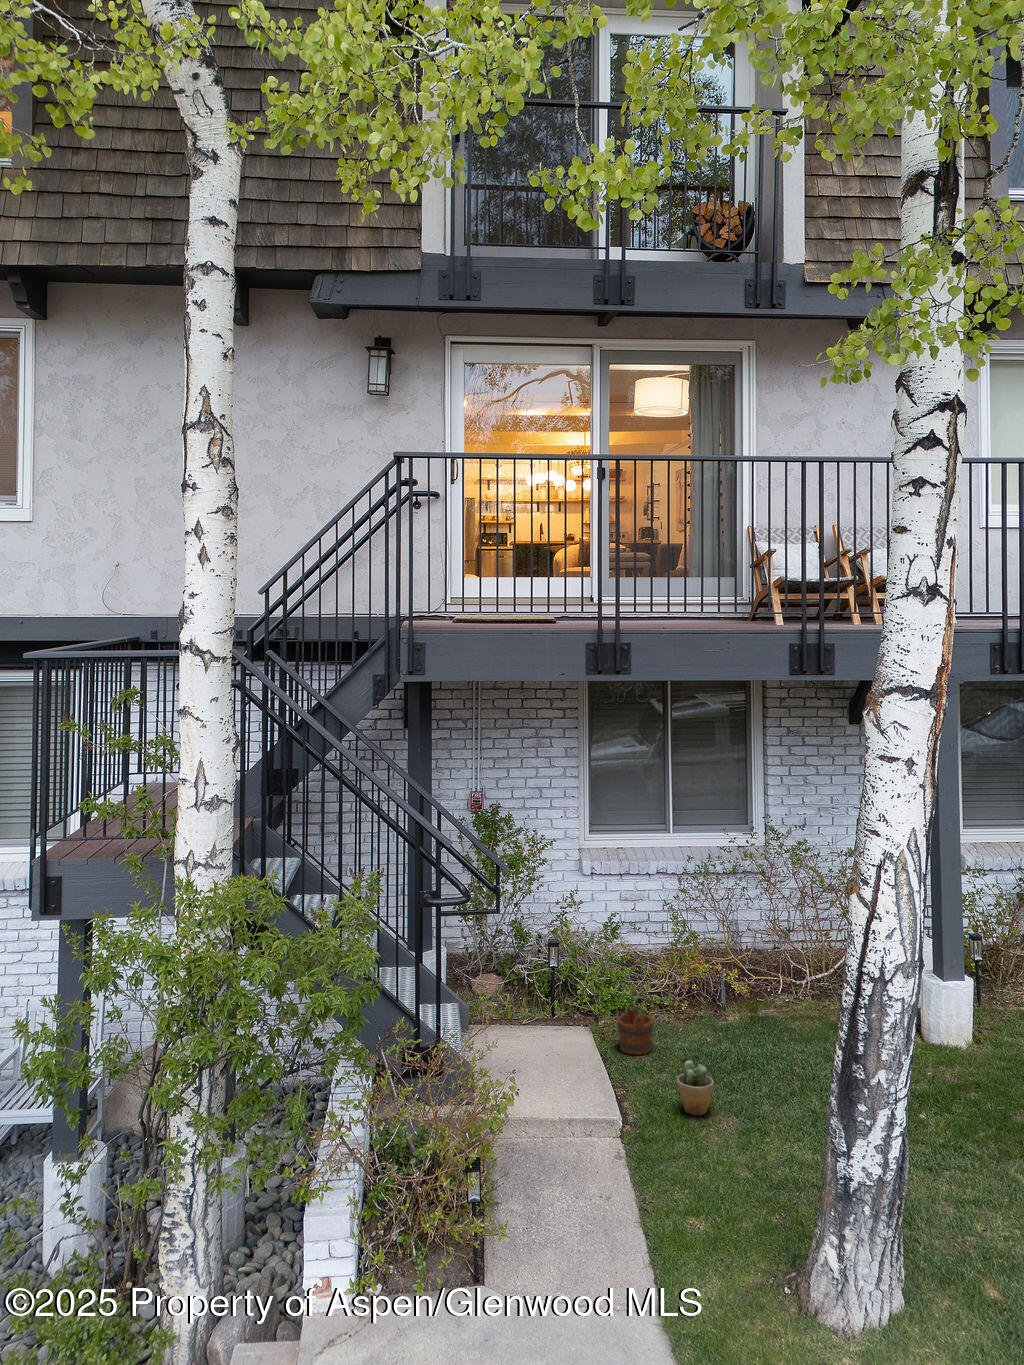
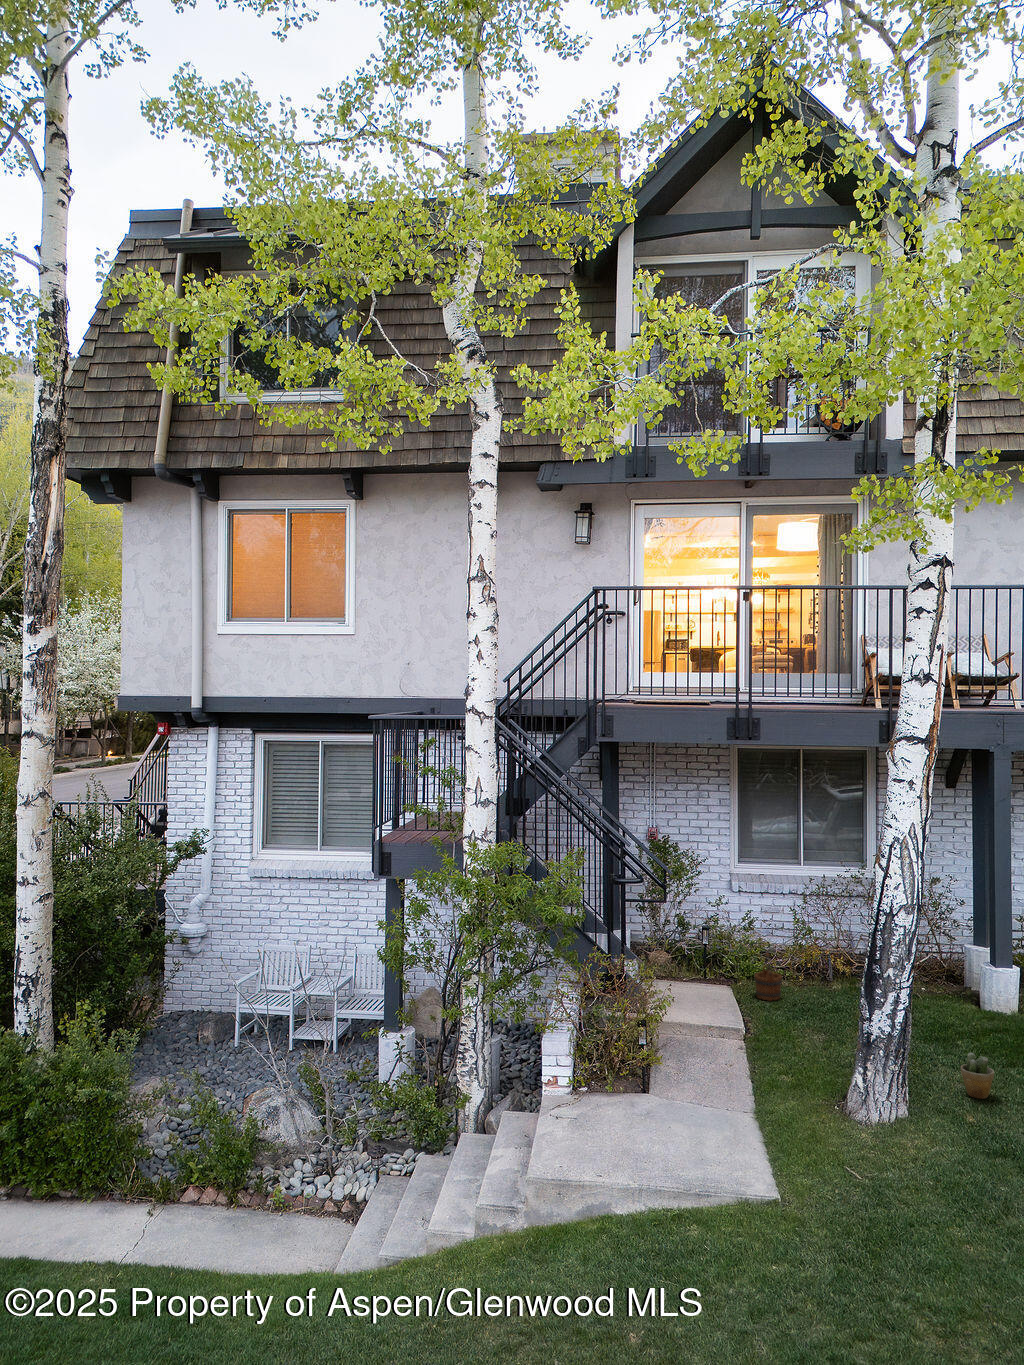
potted plant: present [677,1061,713,1115] -> present [961,1053,994,1099]

